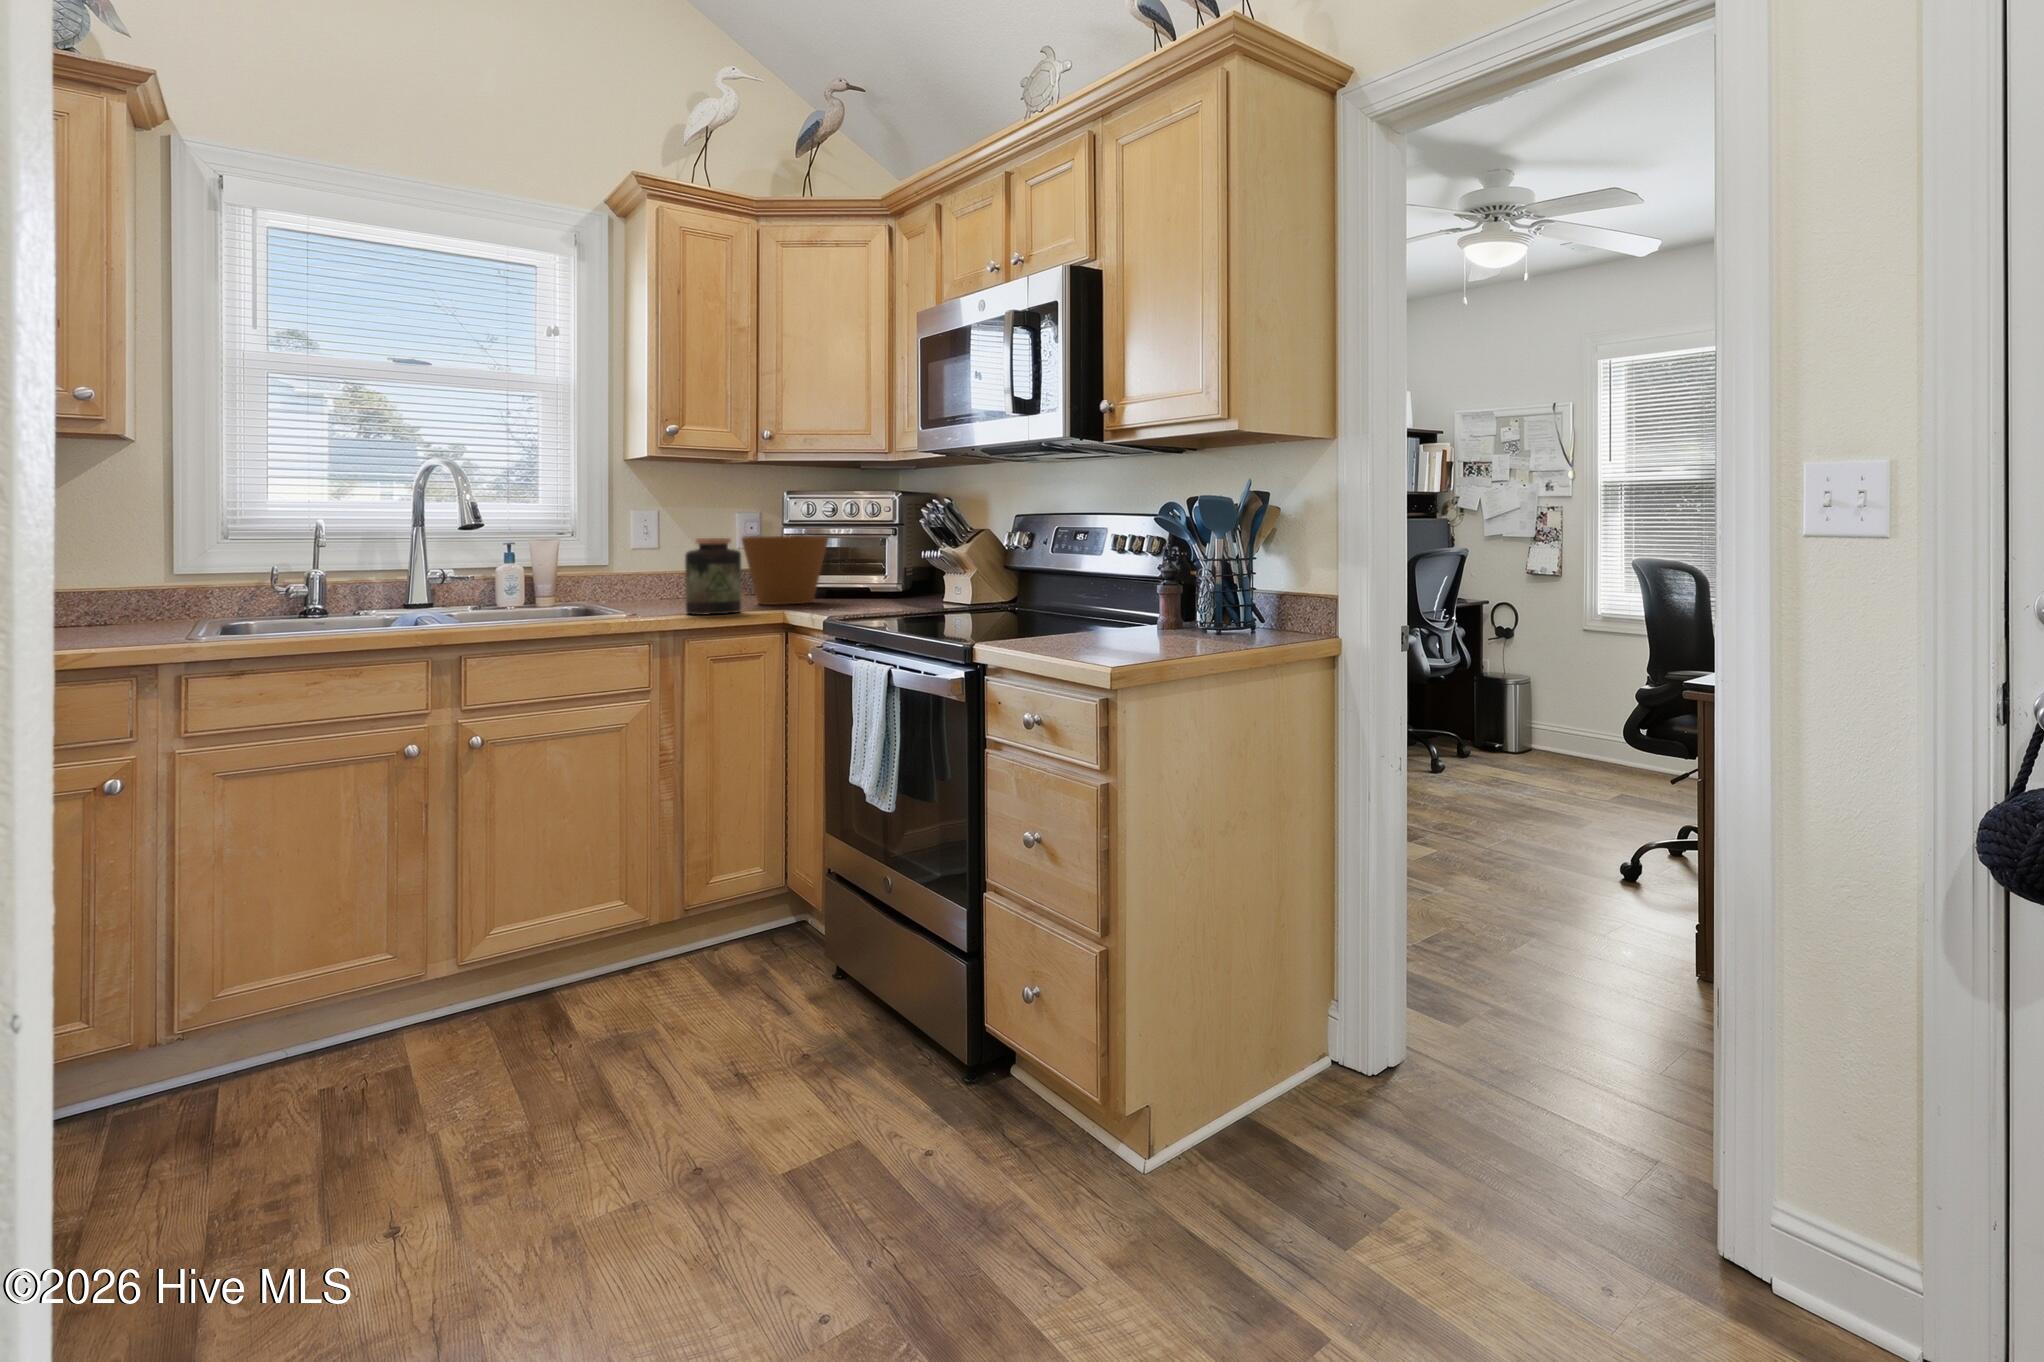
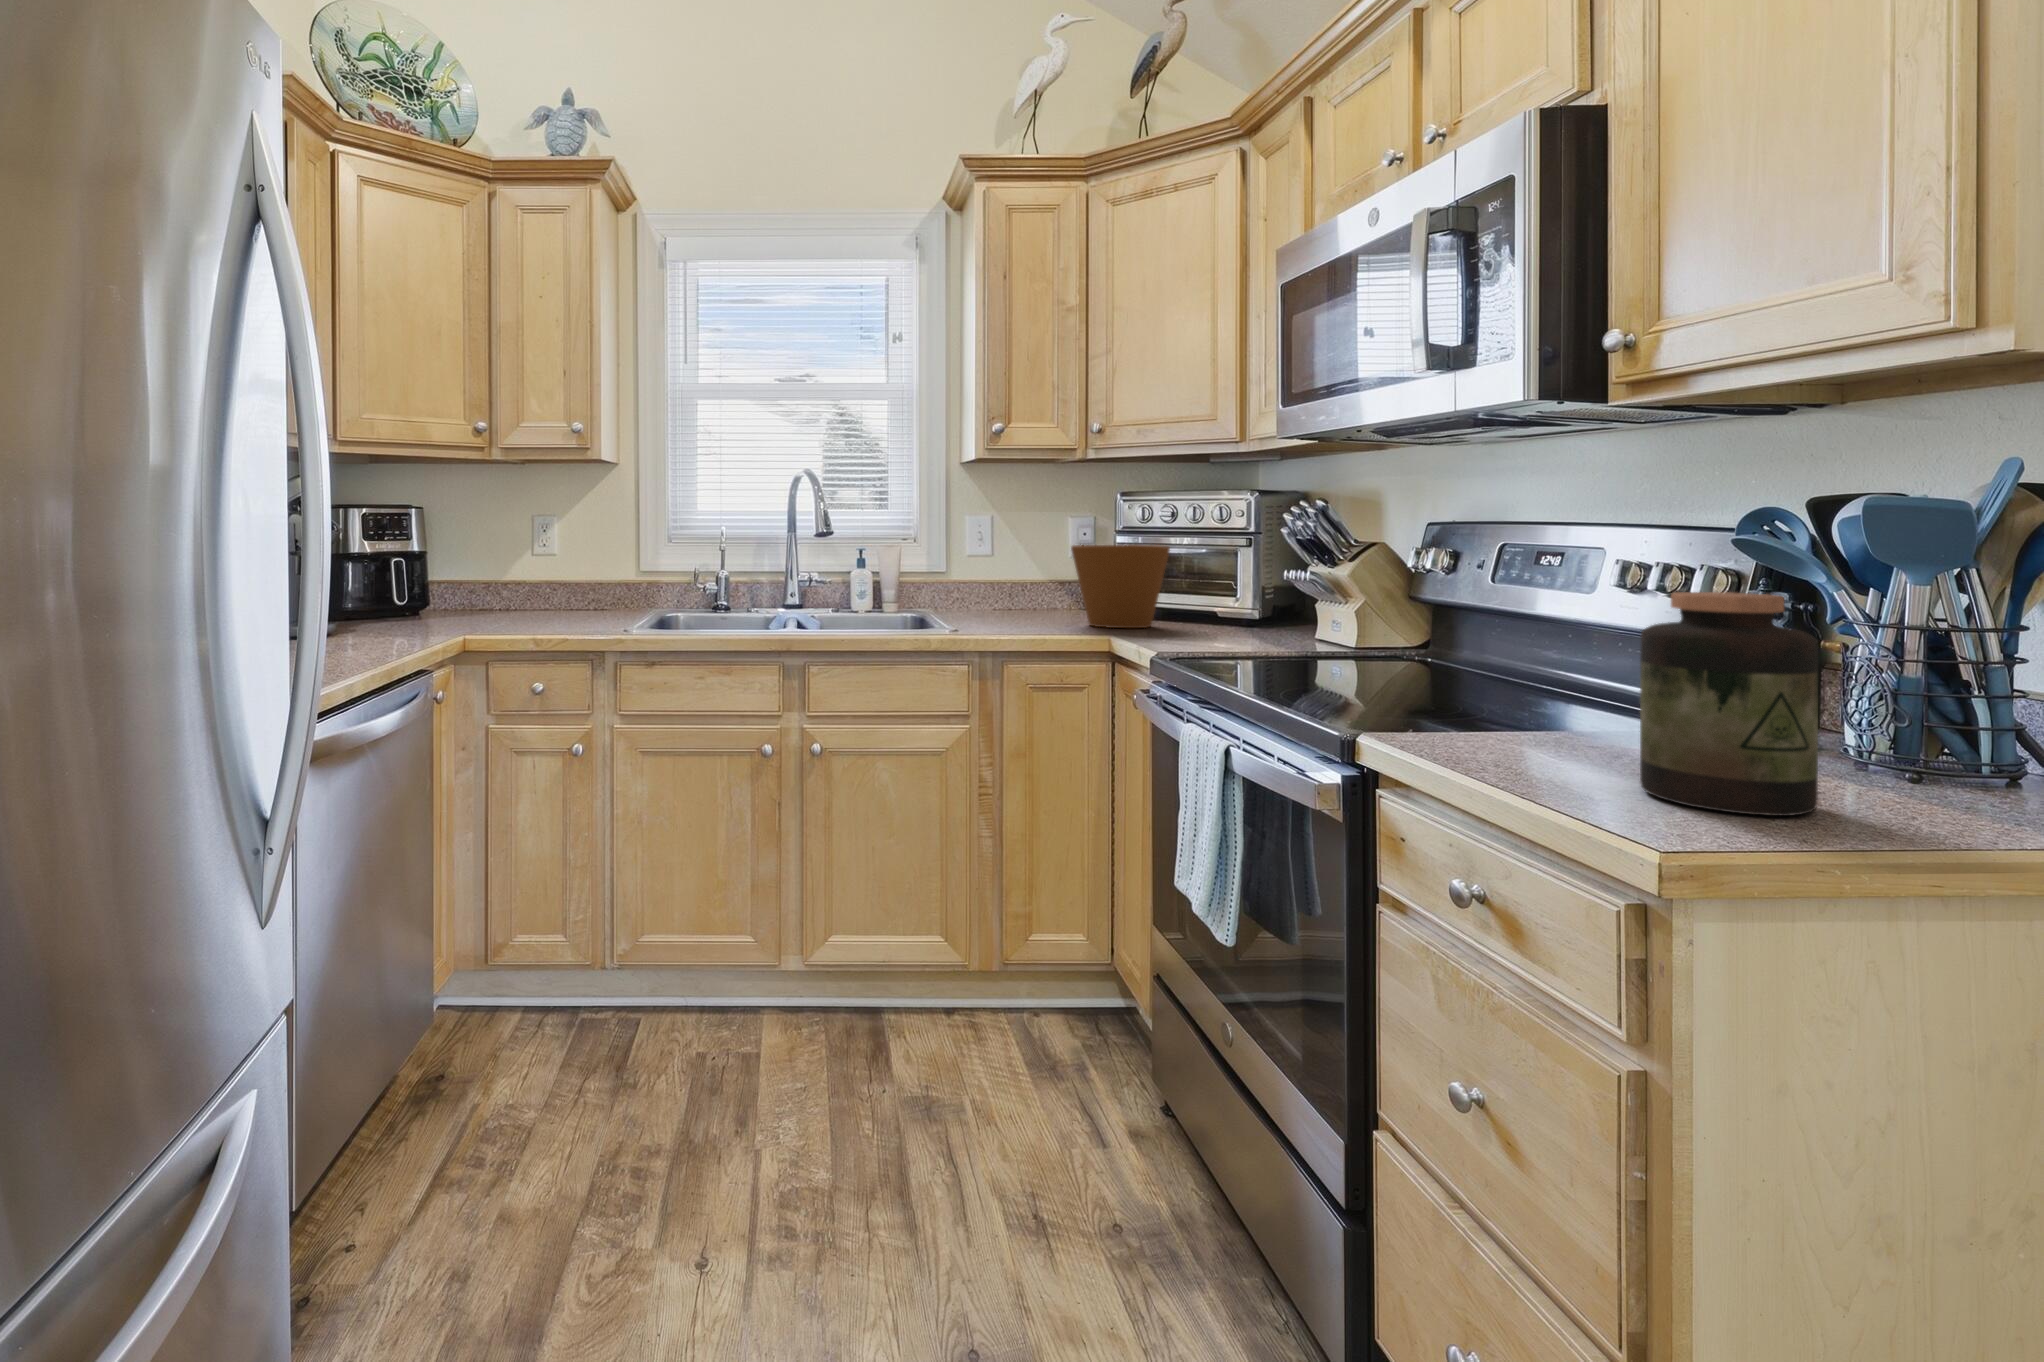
jar: present [685,538,742,615] -> present [1640,592,1818,816]

